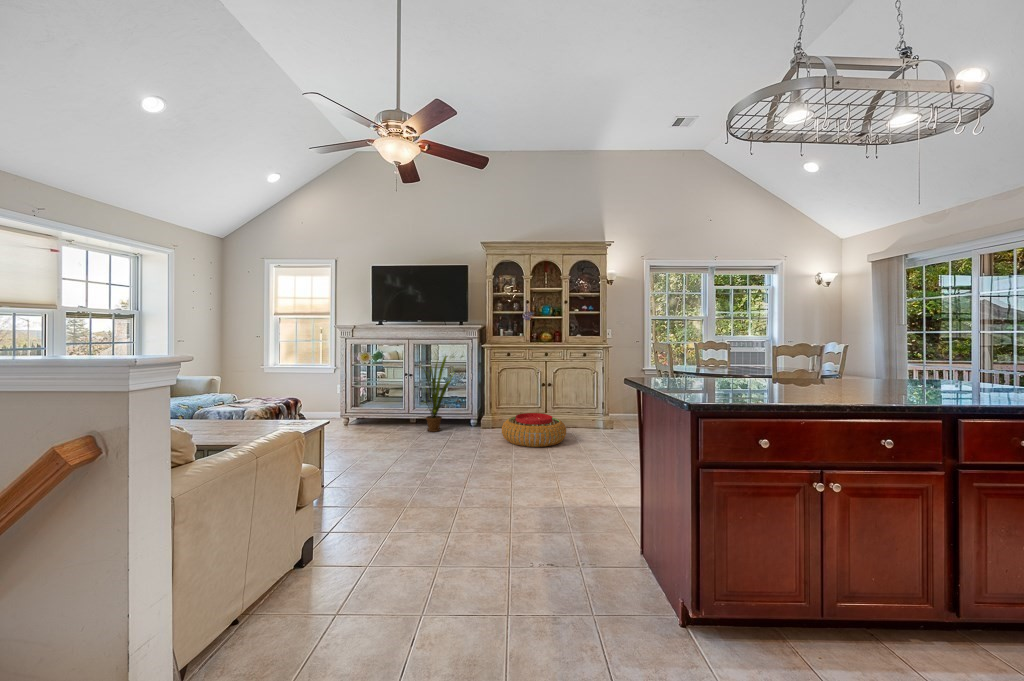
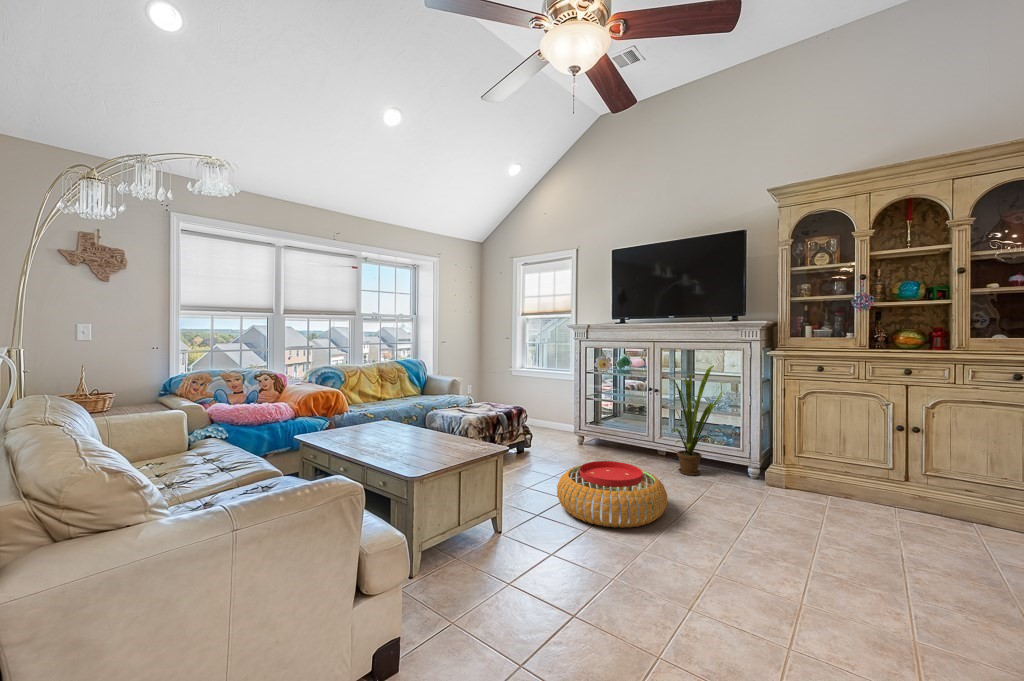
pouf: present [502,413,566,447] -> present [557,461,667,528]

